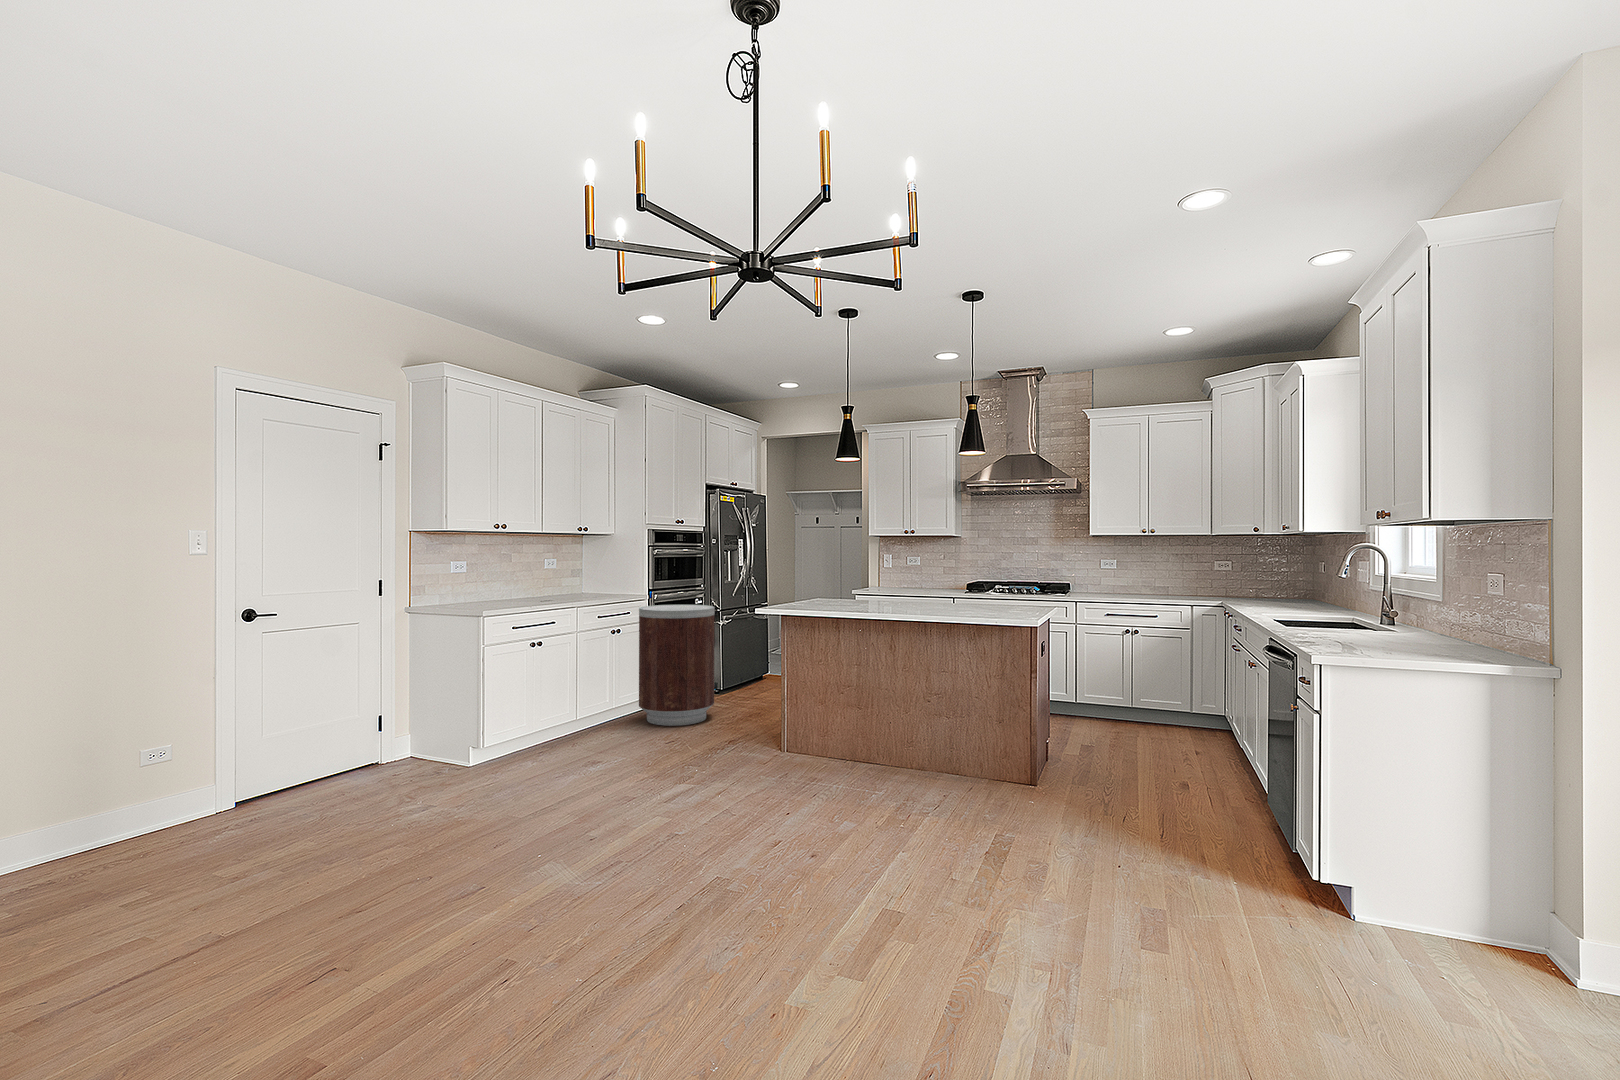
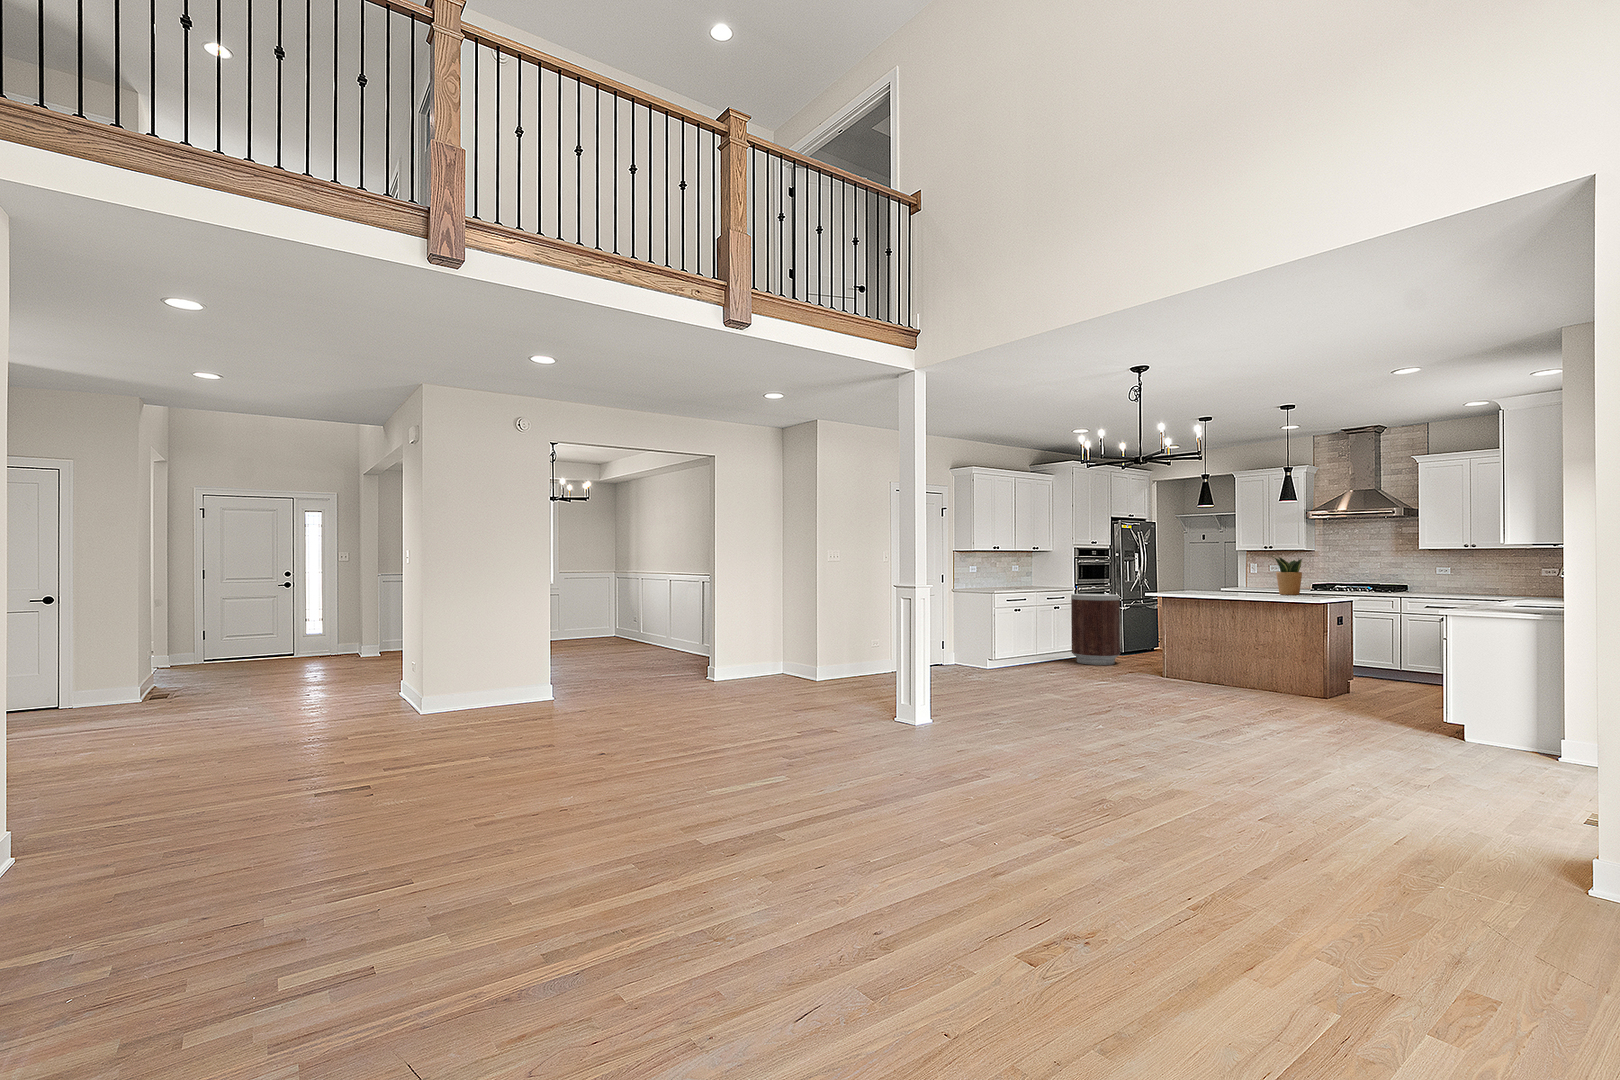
potted plant: none [928,544,975,603] -> present [1273,557,1302,595]

